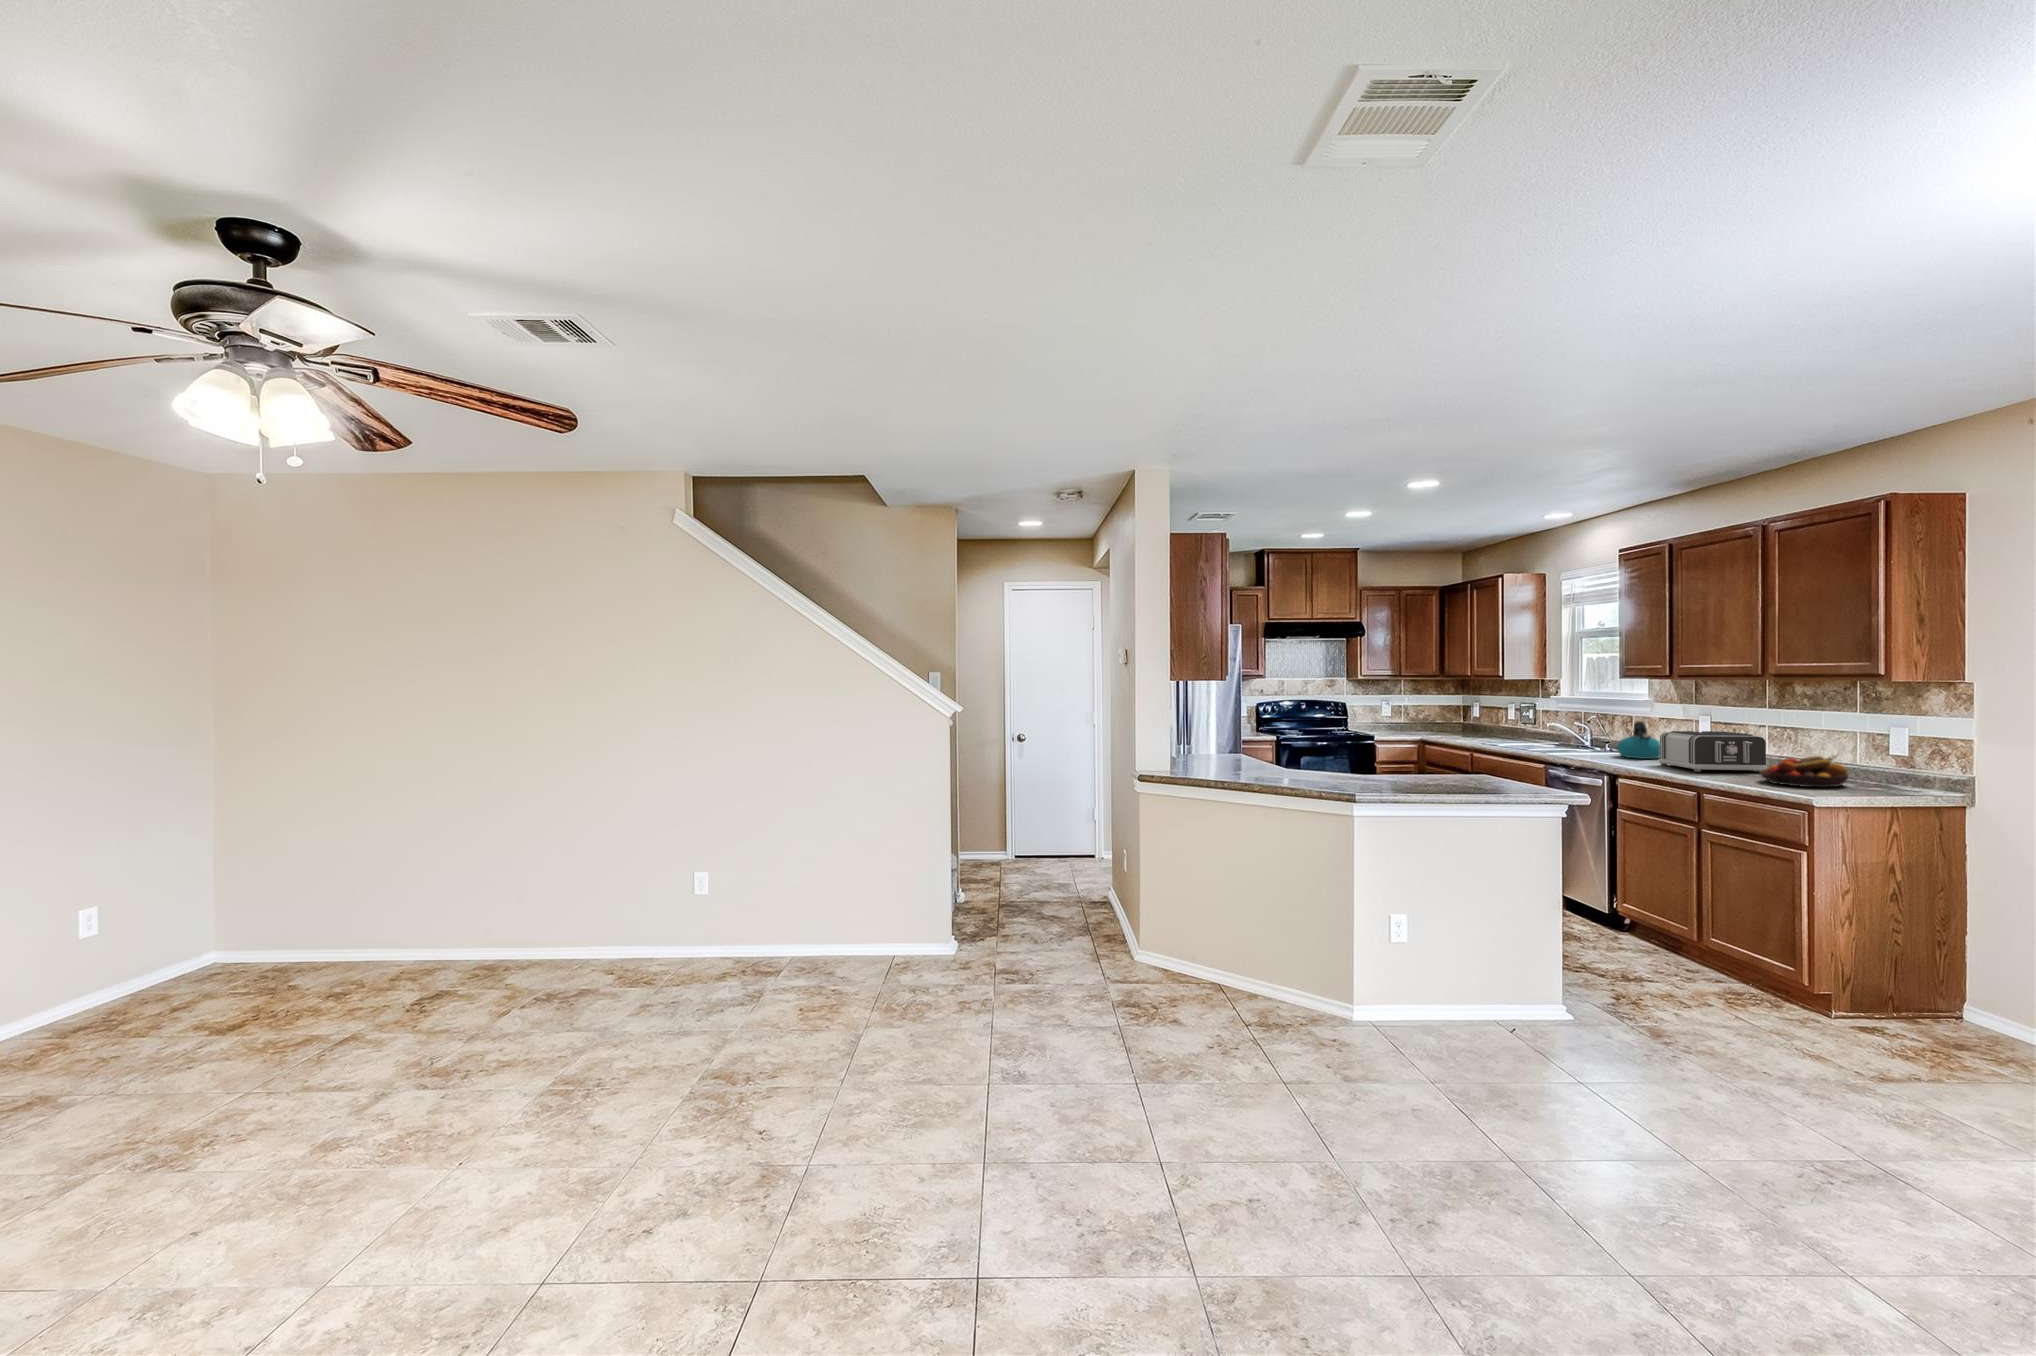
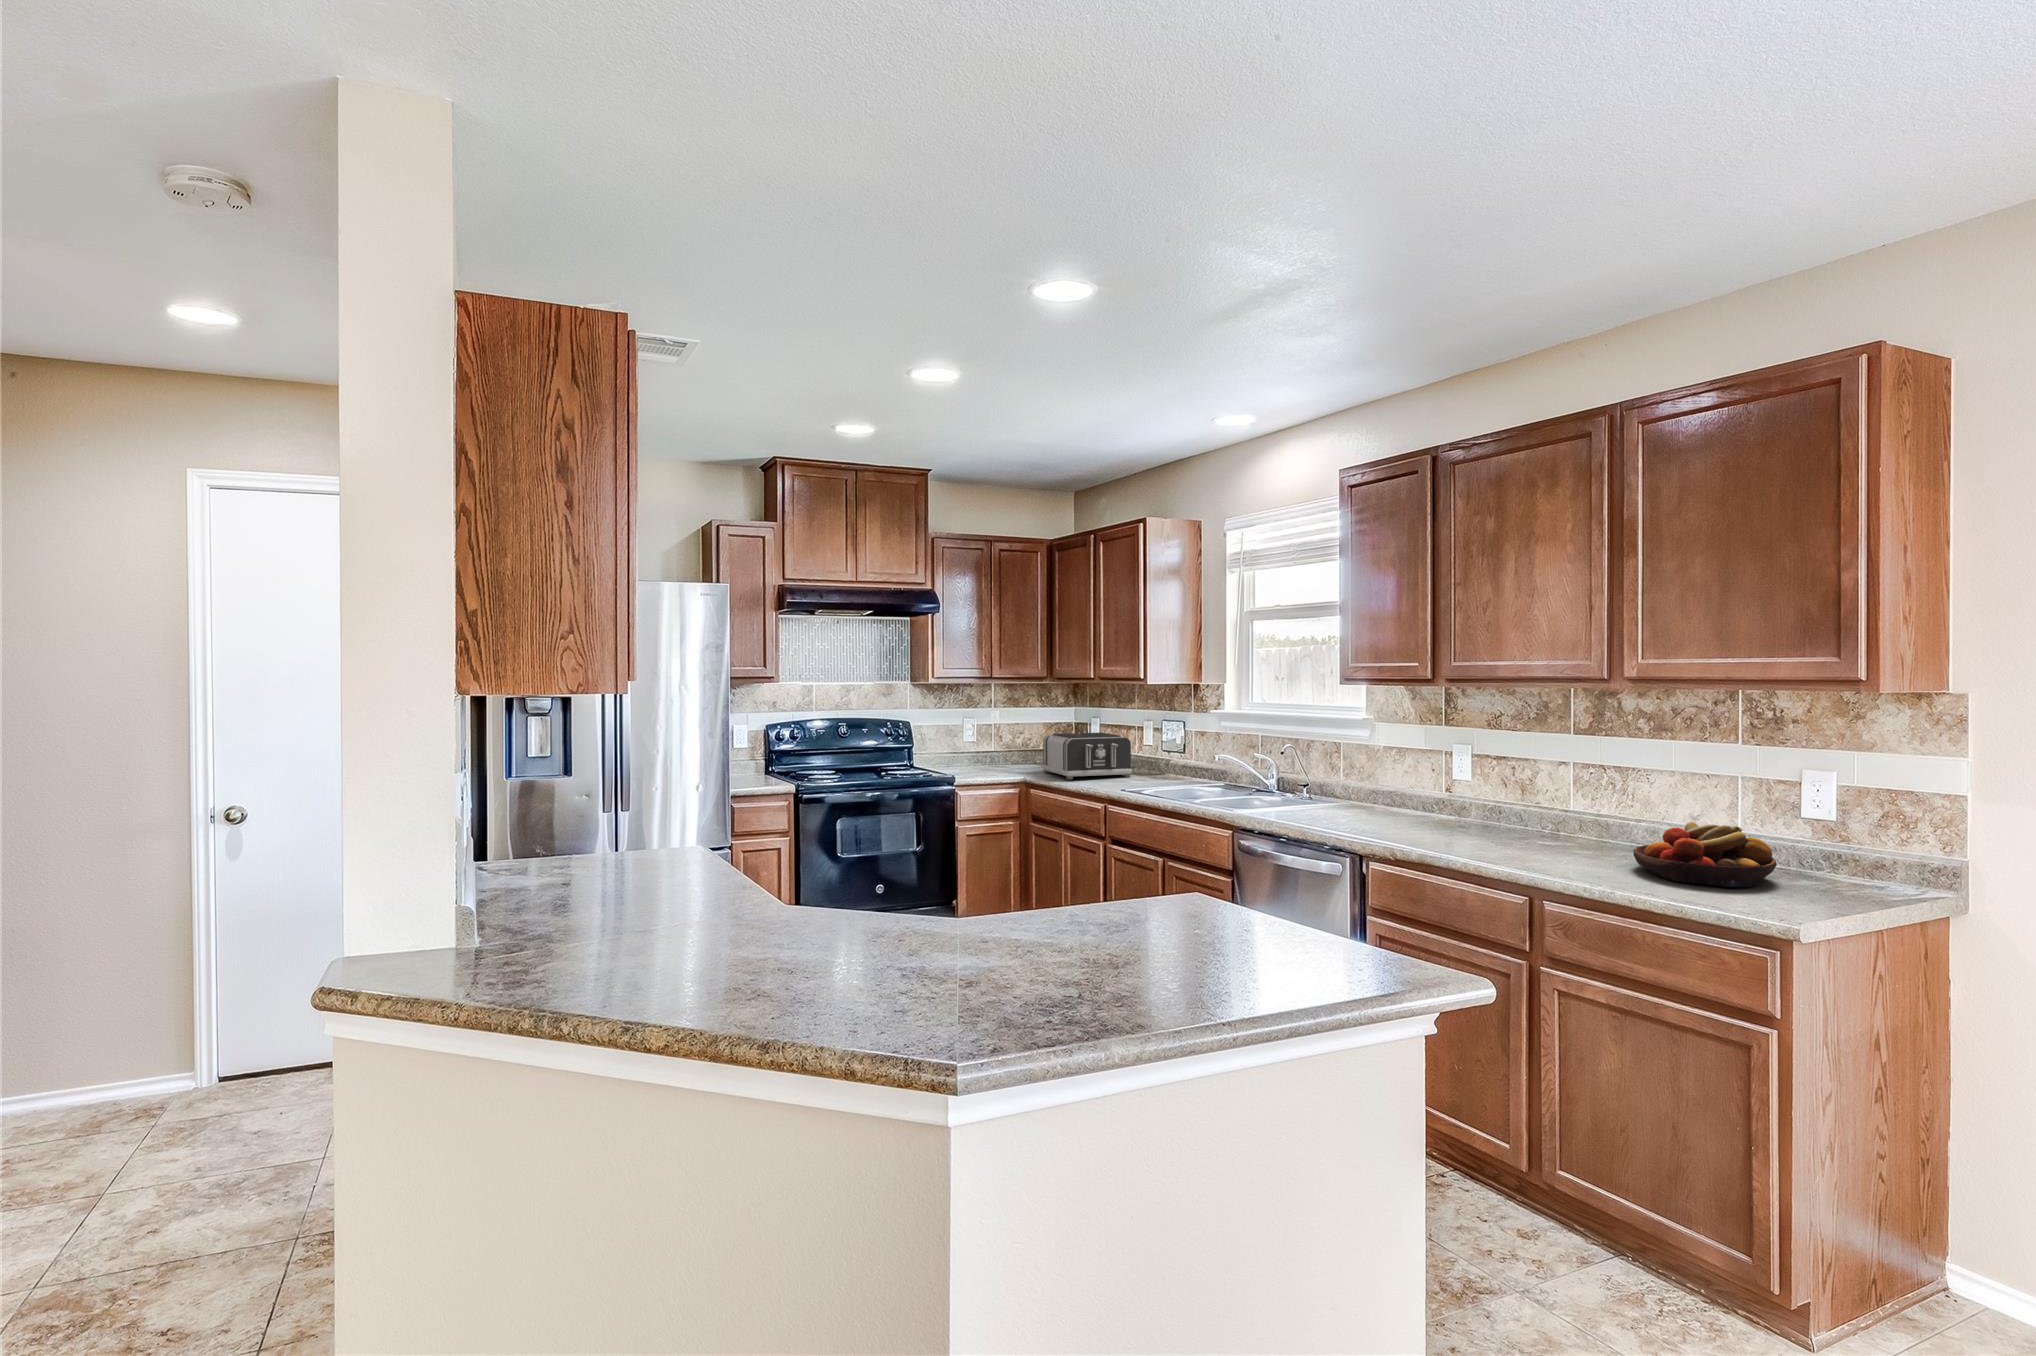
kettle: present [1617,721,1660,759] -> none [1348,756,1415,819]
toaster: present [1659,731,1767,772] -> present [1042,733,1132,779]

